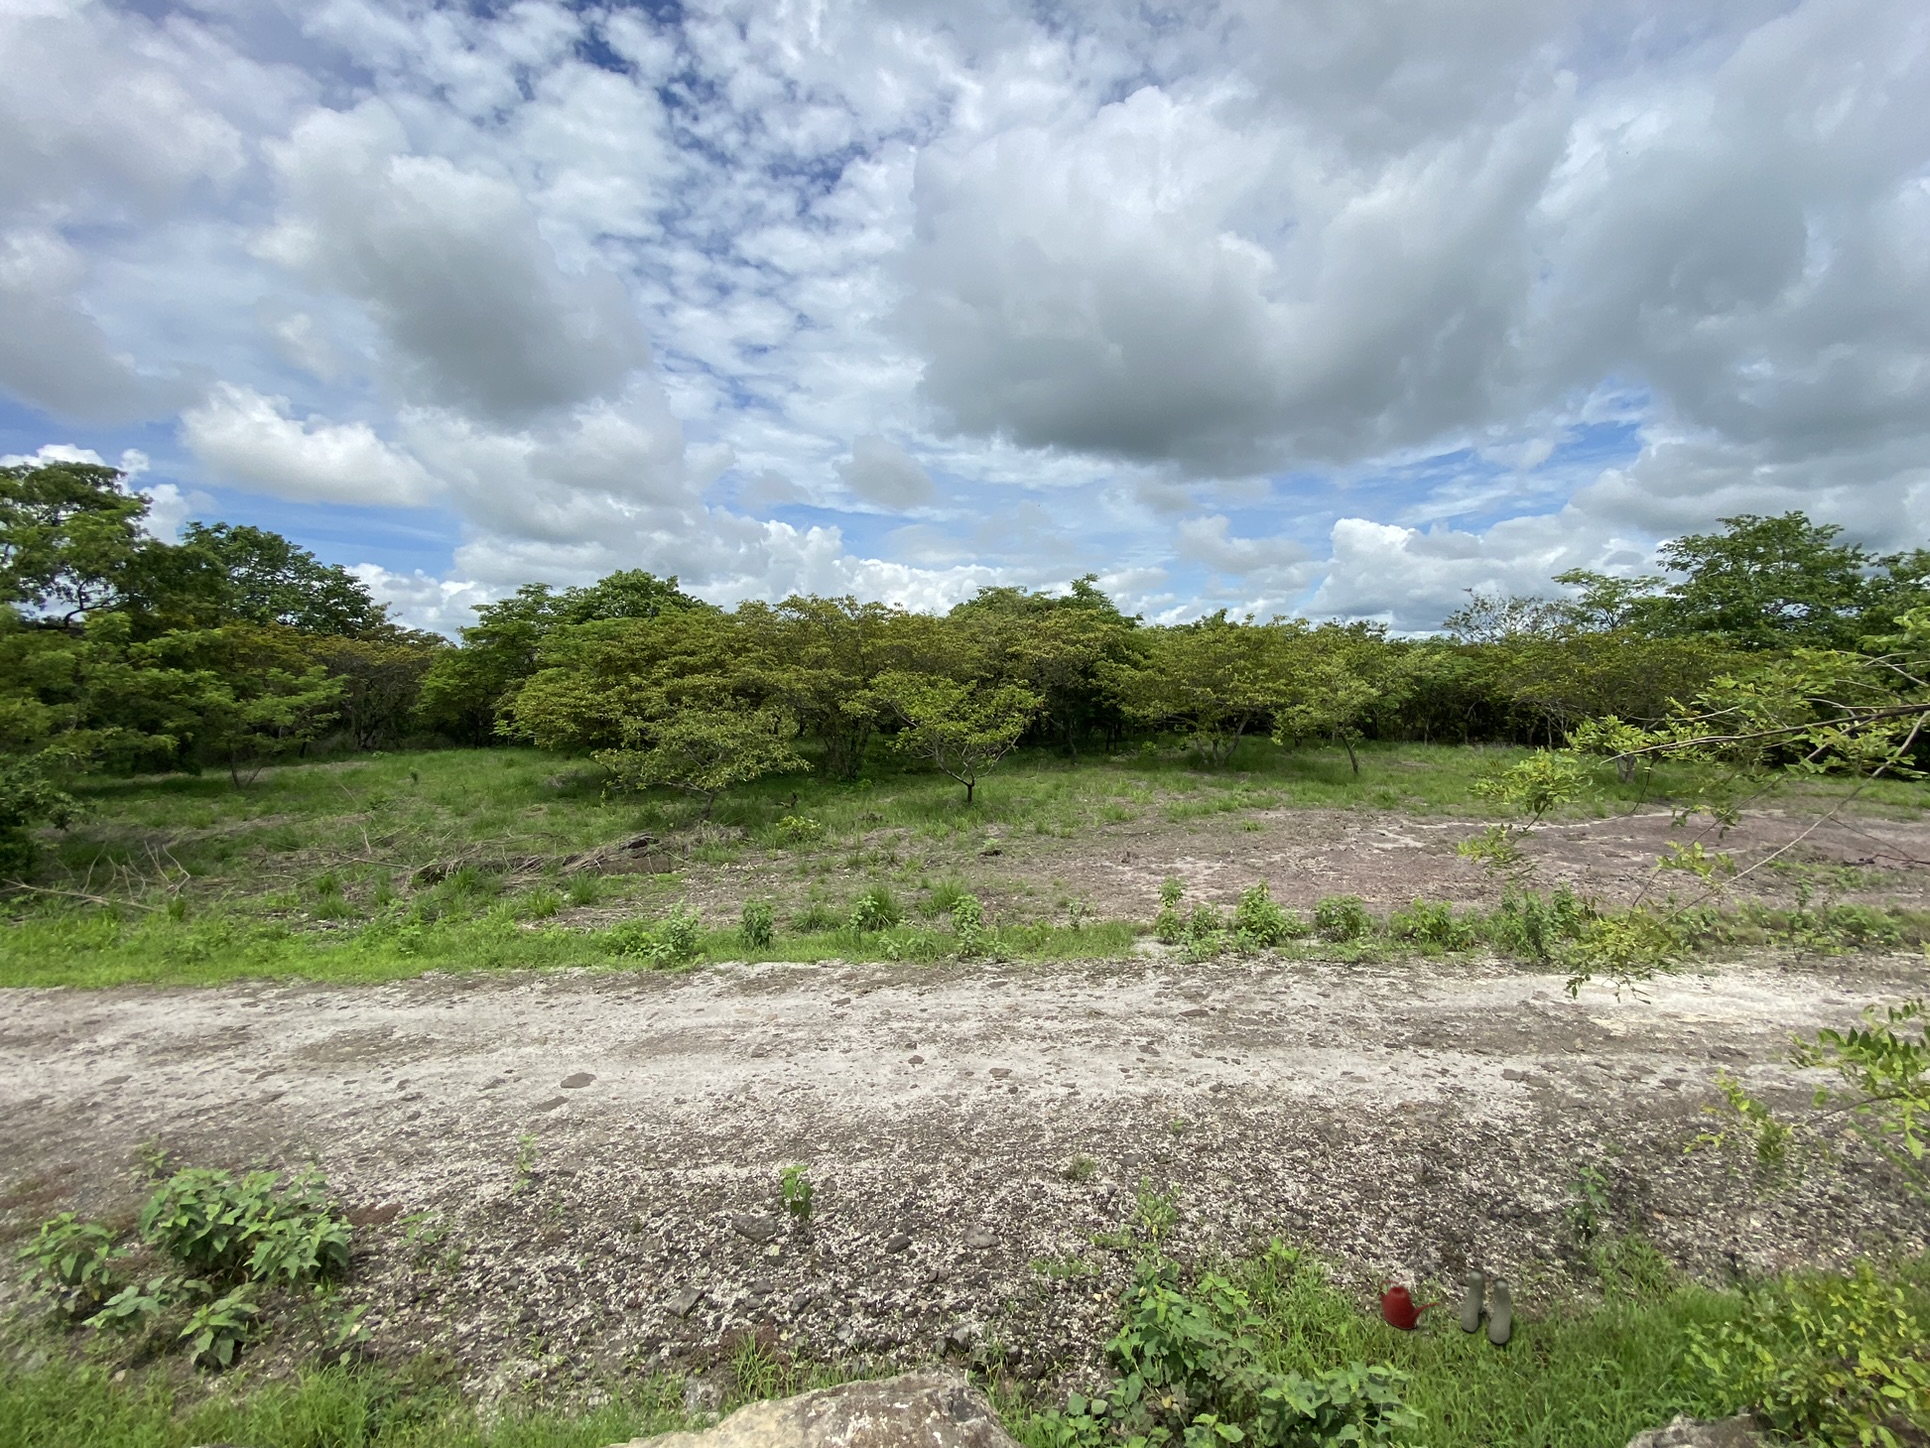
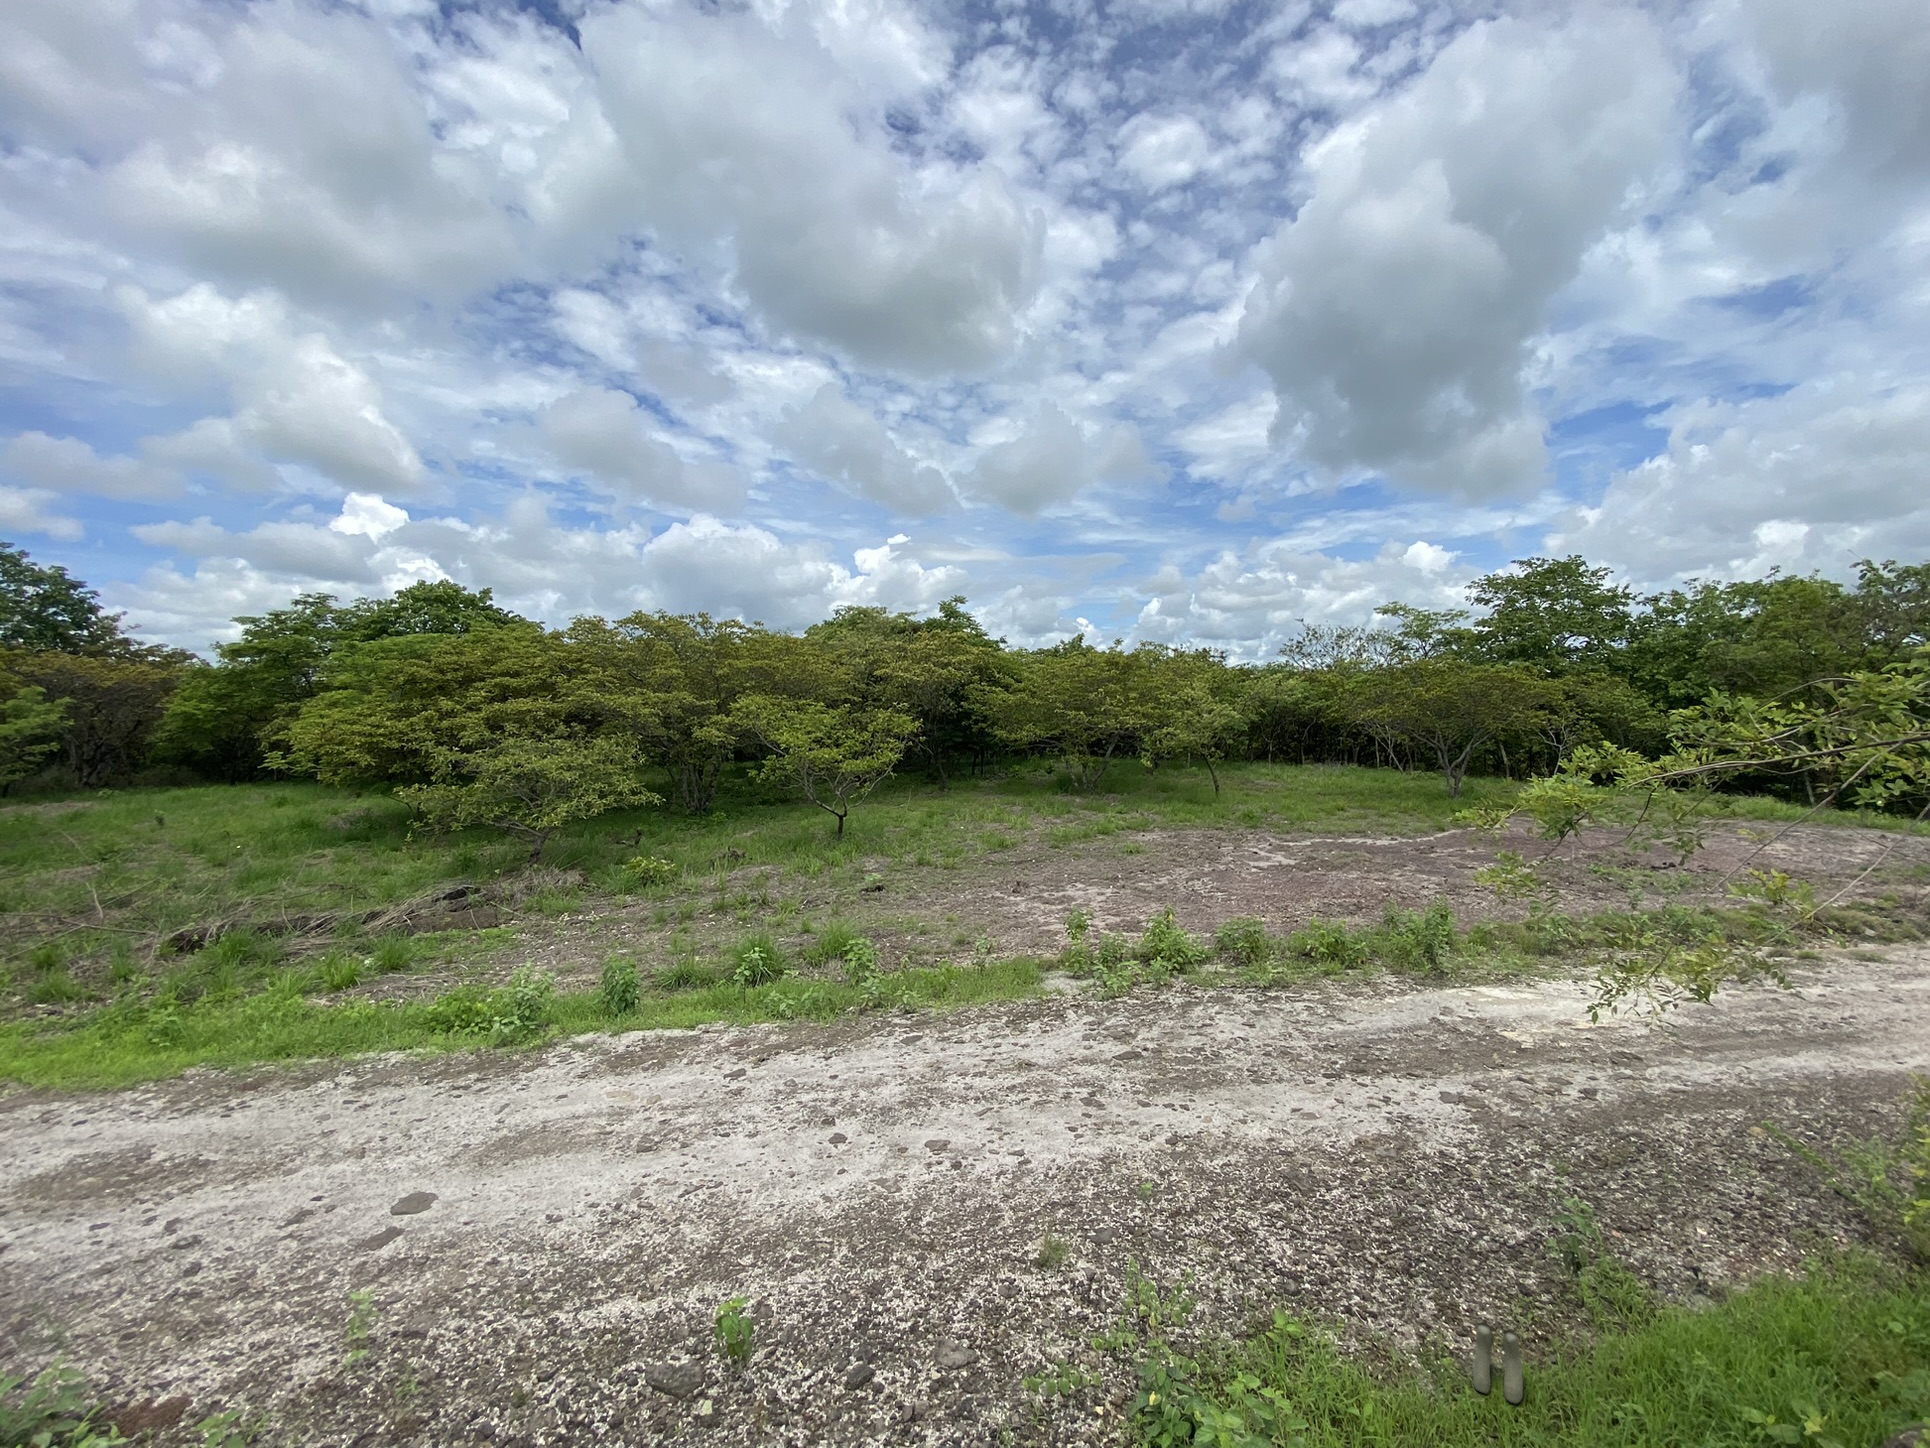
watering can: present [1379,1280,1439,1330] -> none [1392,1347,1458,1402]

